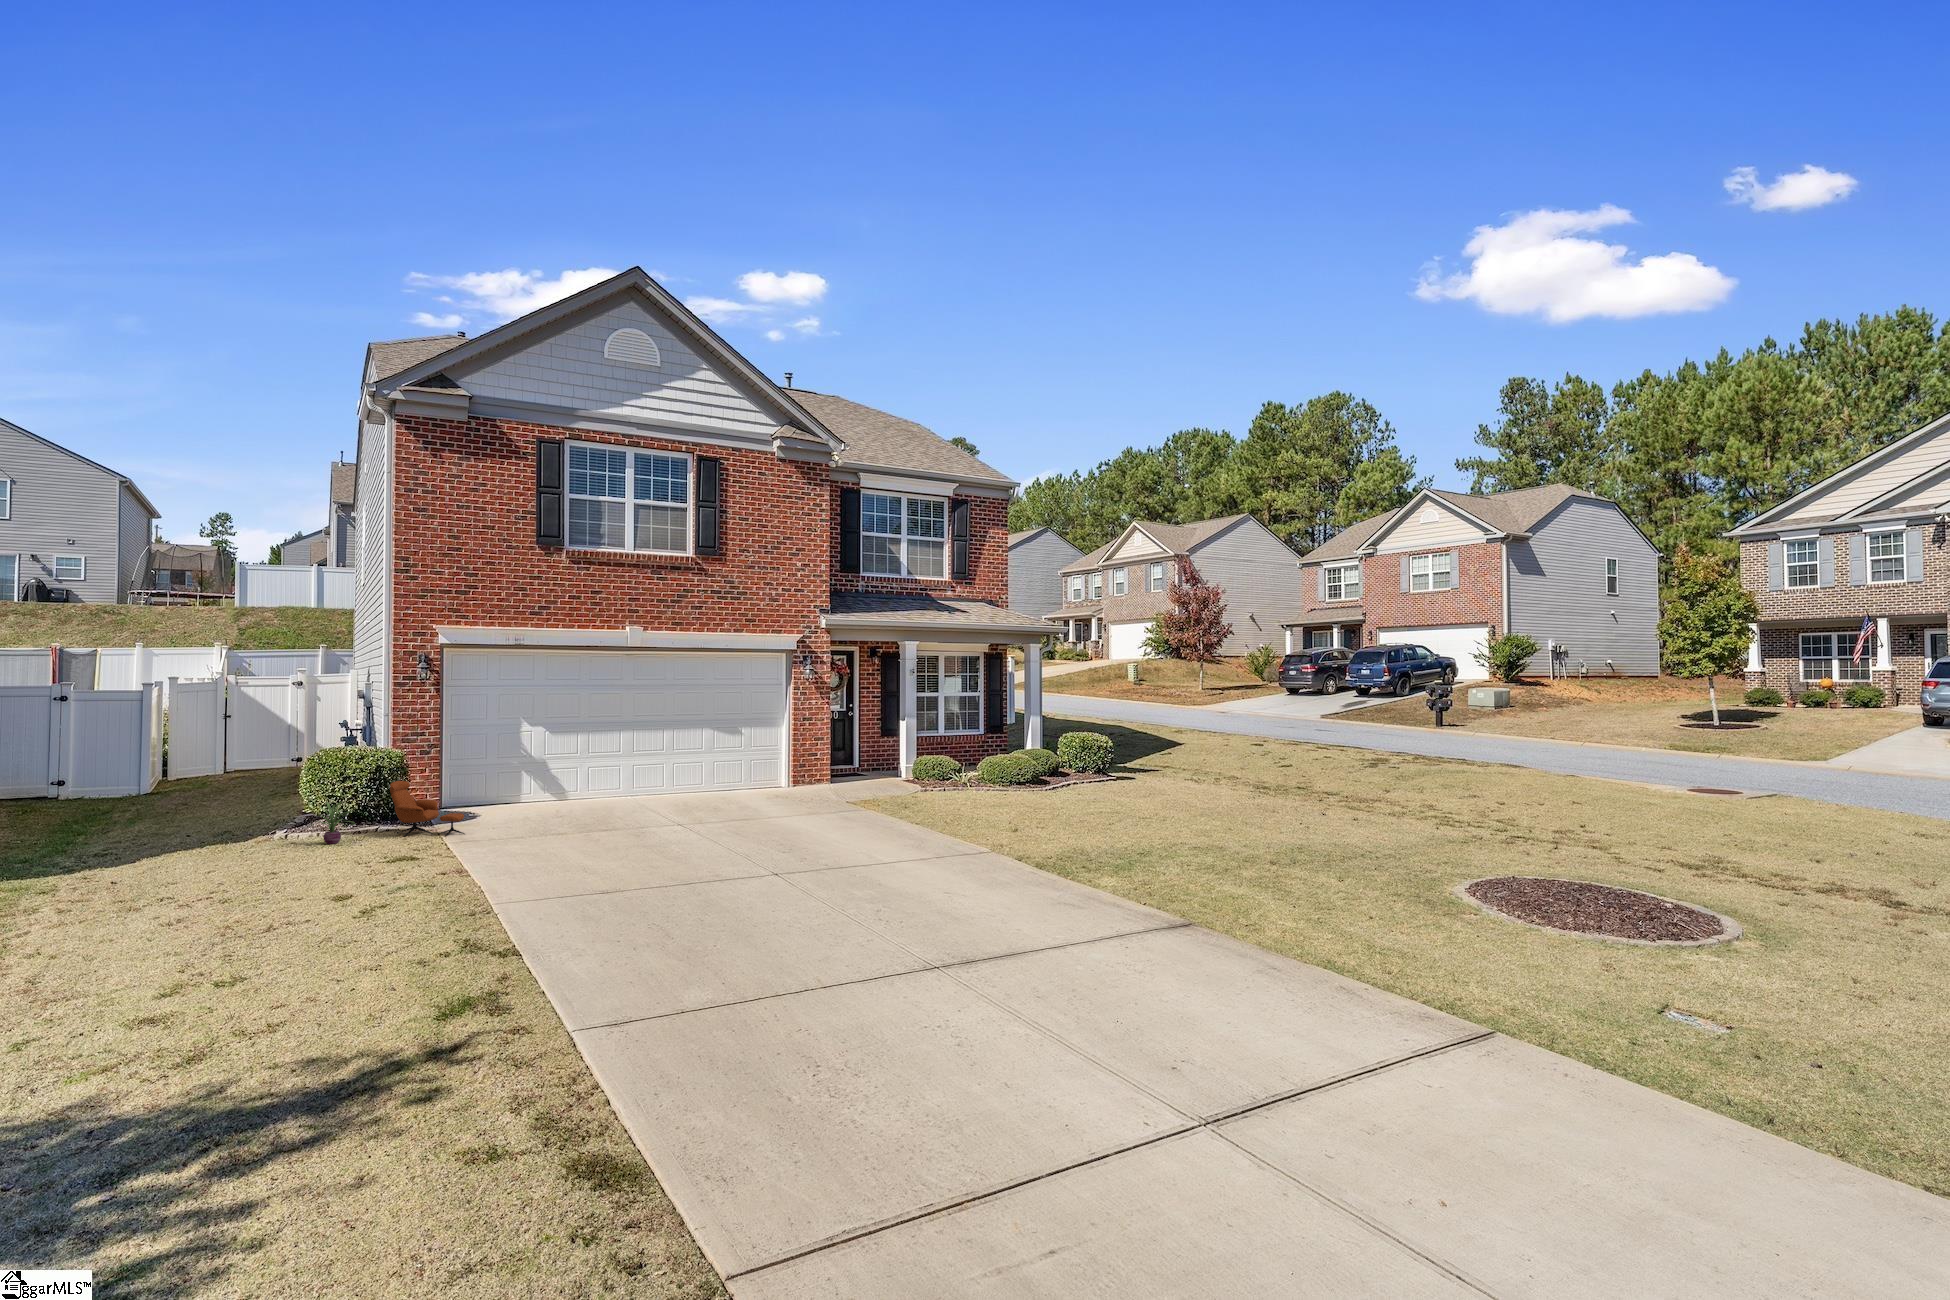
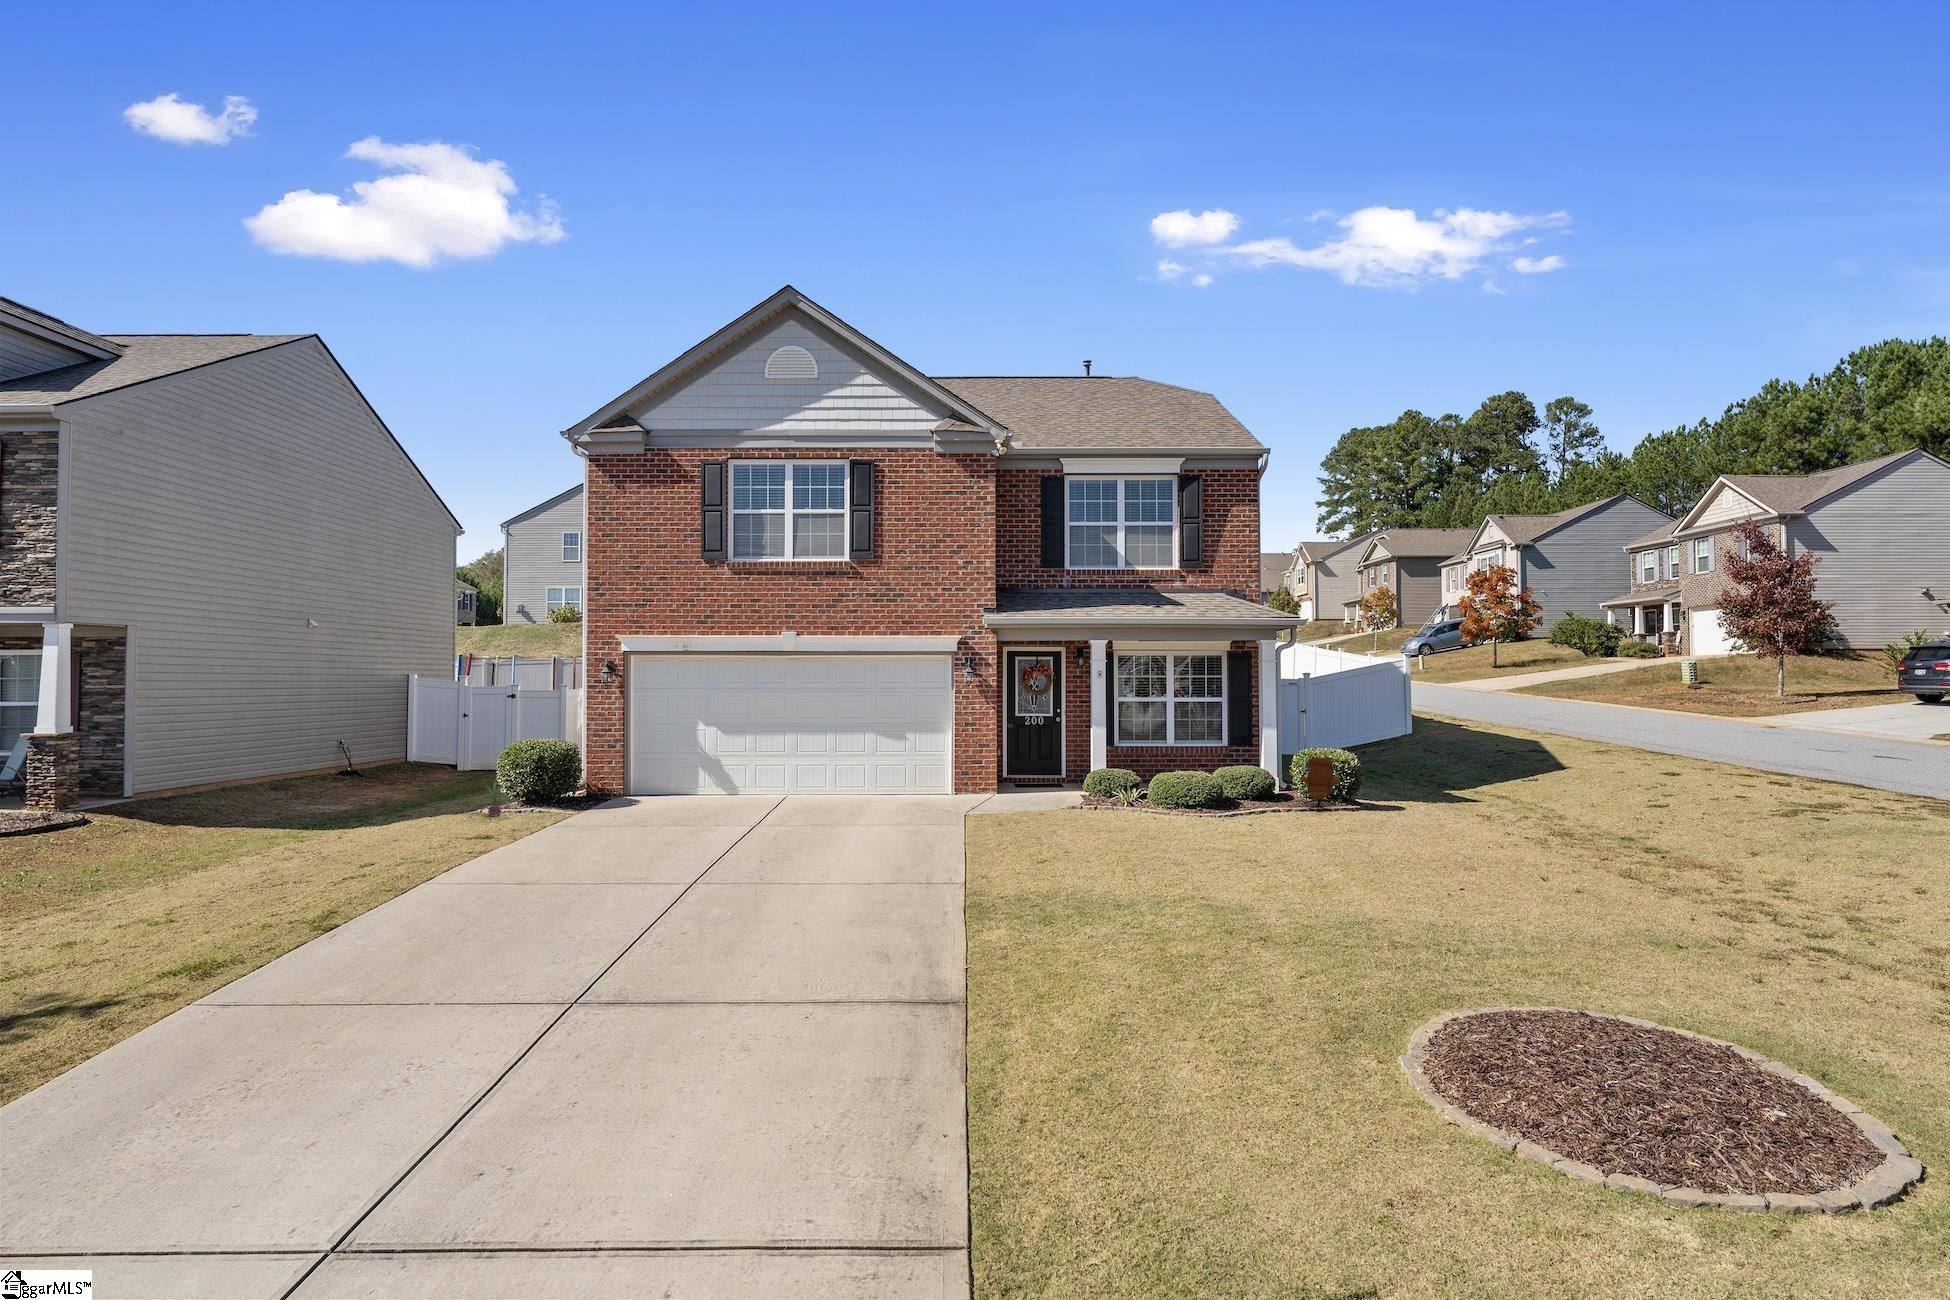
lounge chair: present [390,781,465,837] -> present [1300,758,1340,811]

